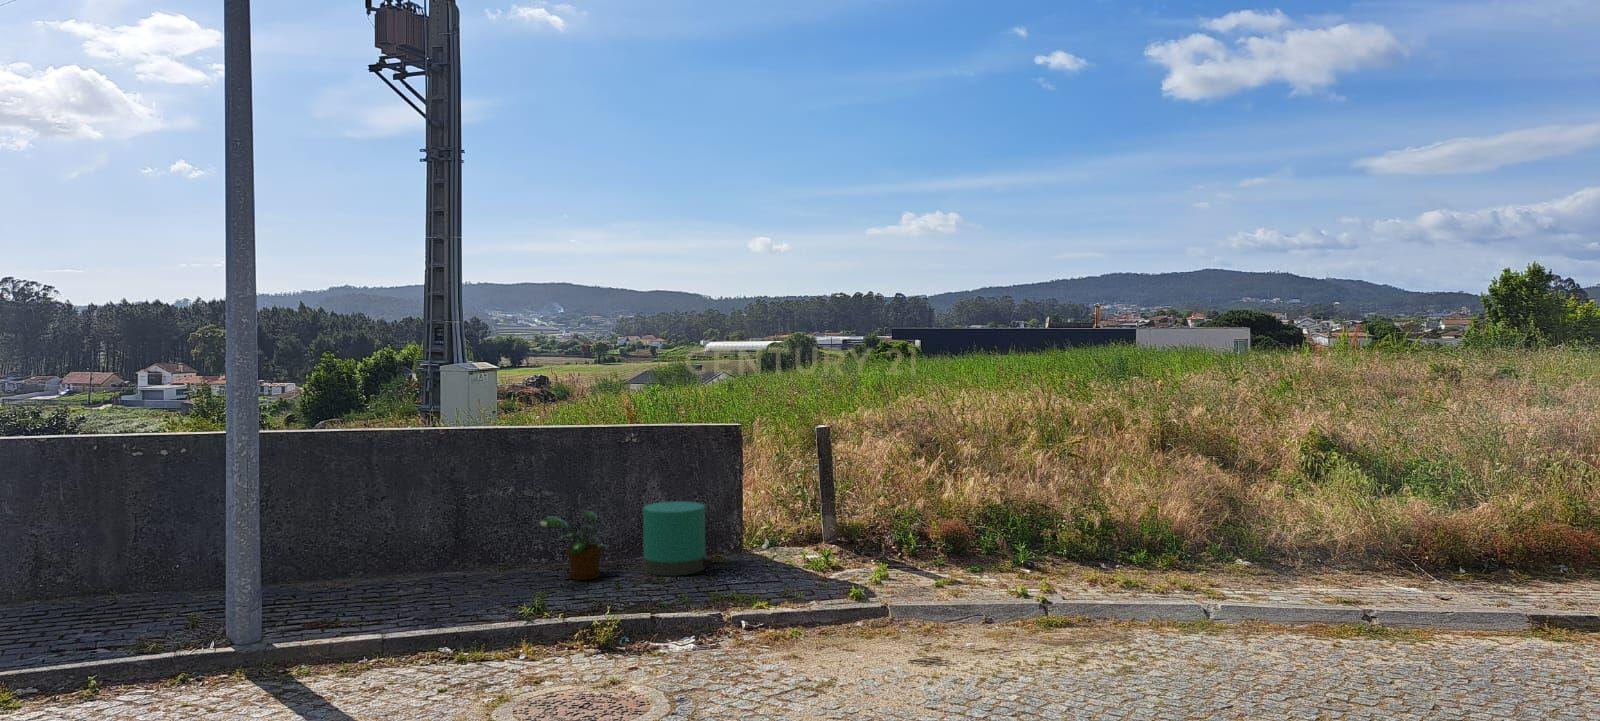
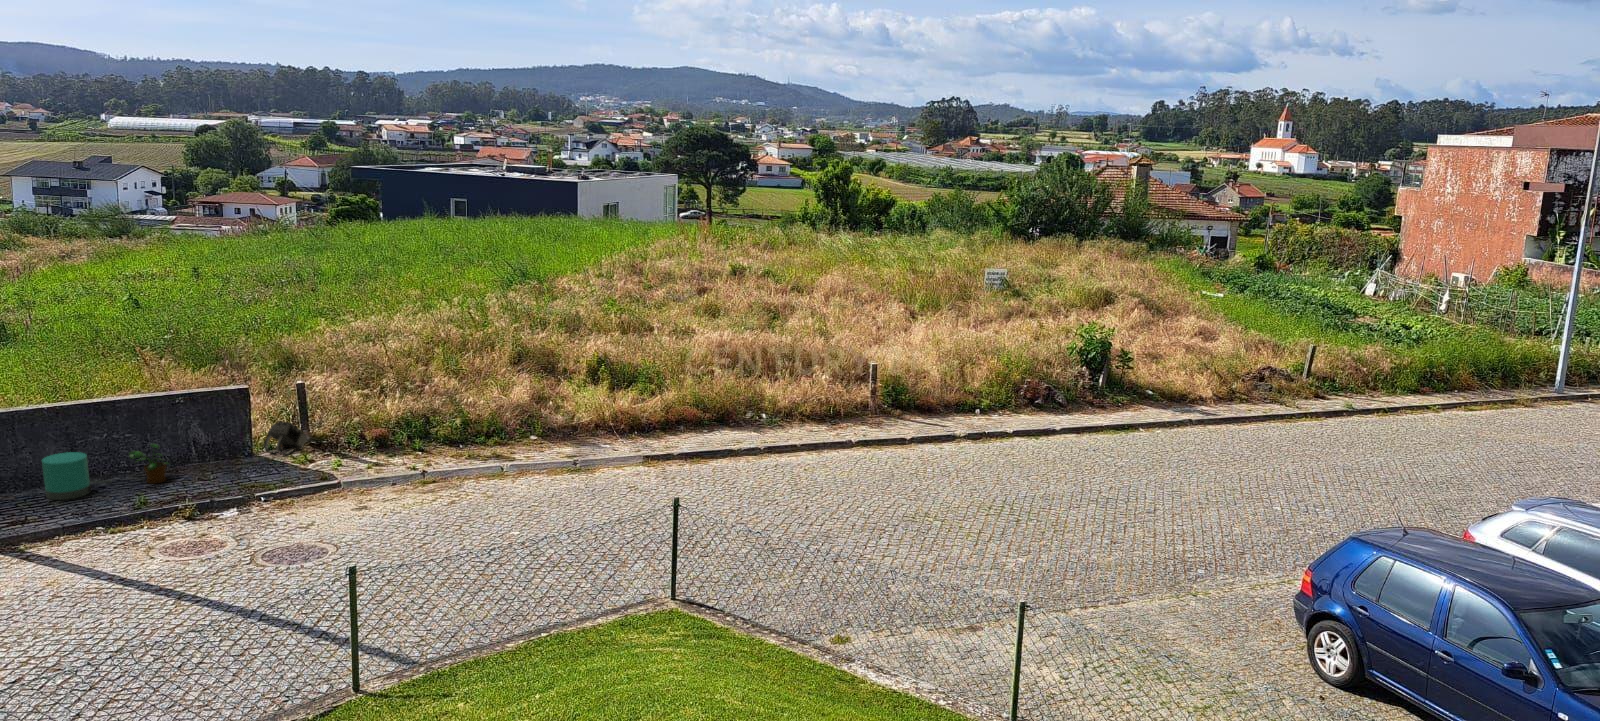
backpack: none [761,496,831,555] -> present [264,421,307,455]
trash can: present [643,501,708,576] -> present [42,452,92,500]

